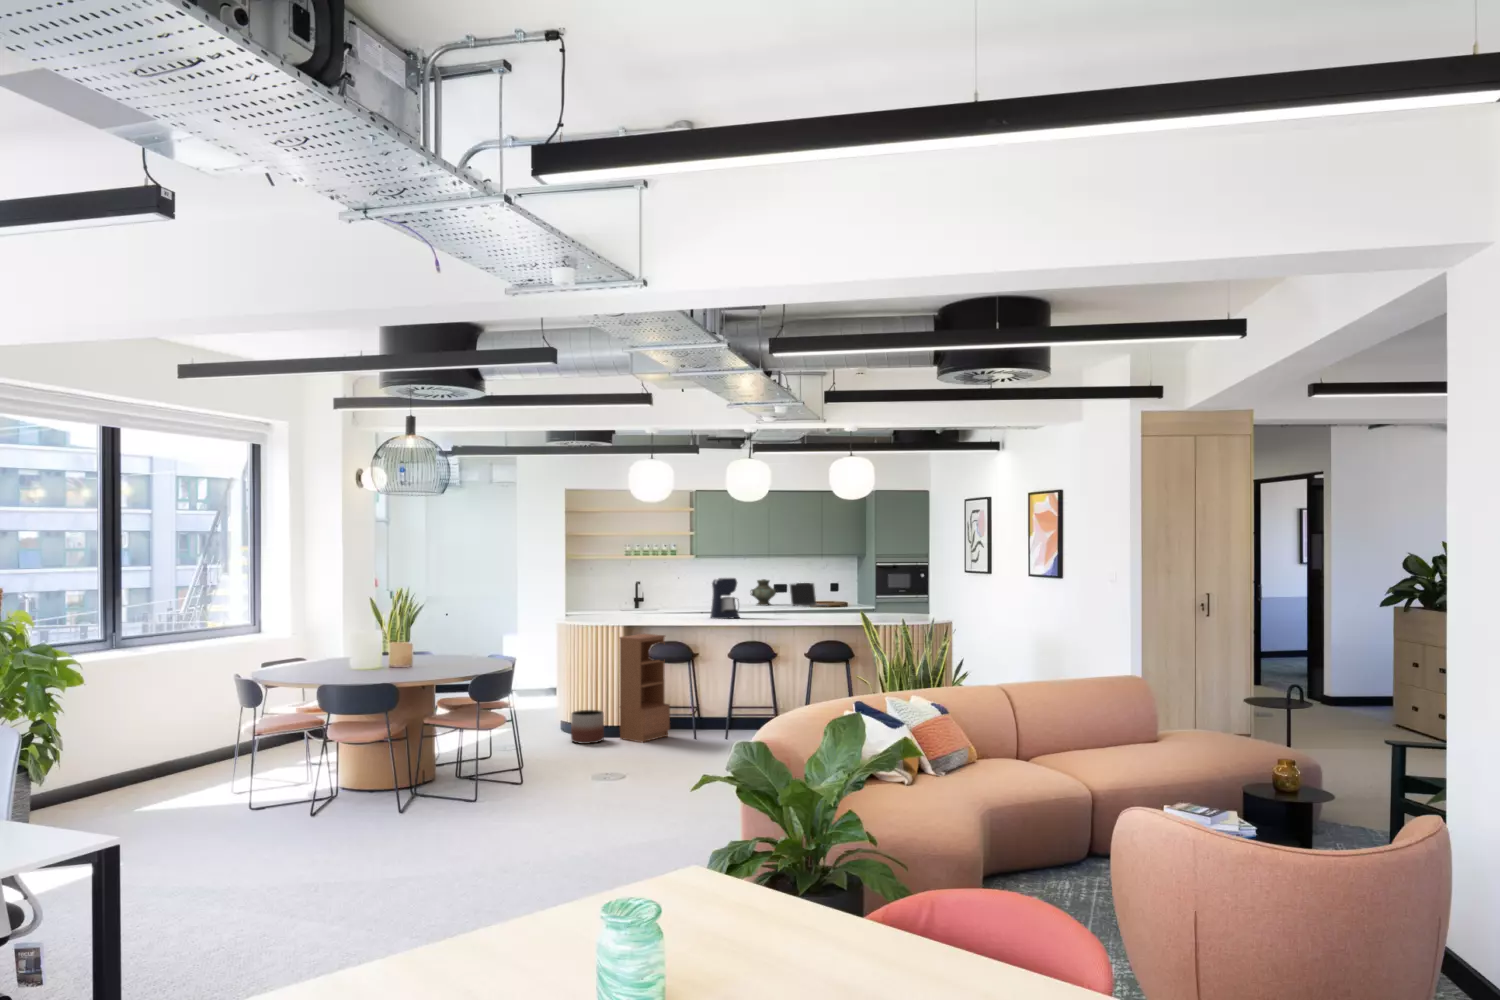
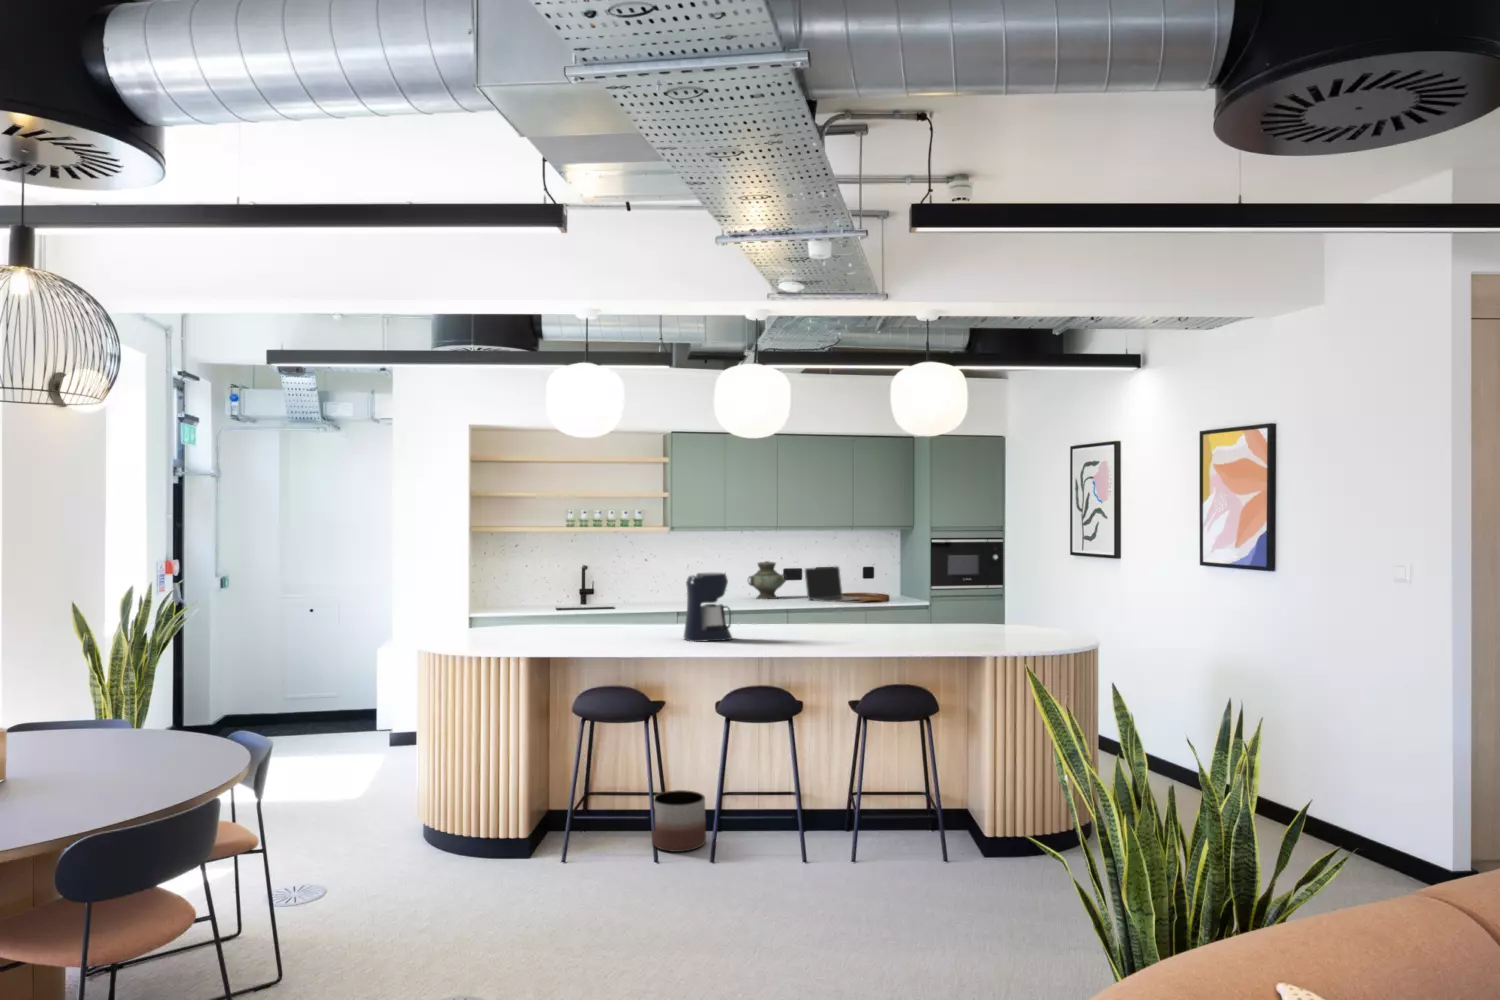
bookcase: present [620,634,670,742] -> none [524,671,613,865]
planter: present [571,710,604,744] -> present [652,790,706,852]

